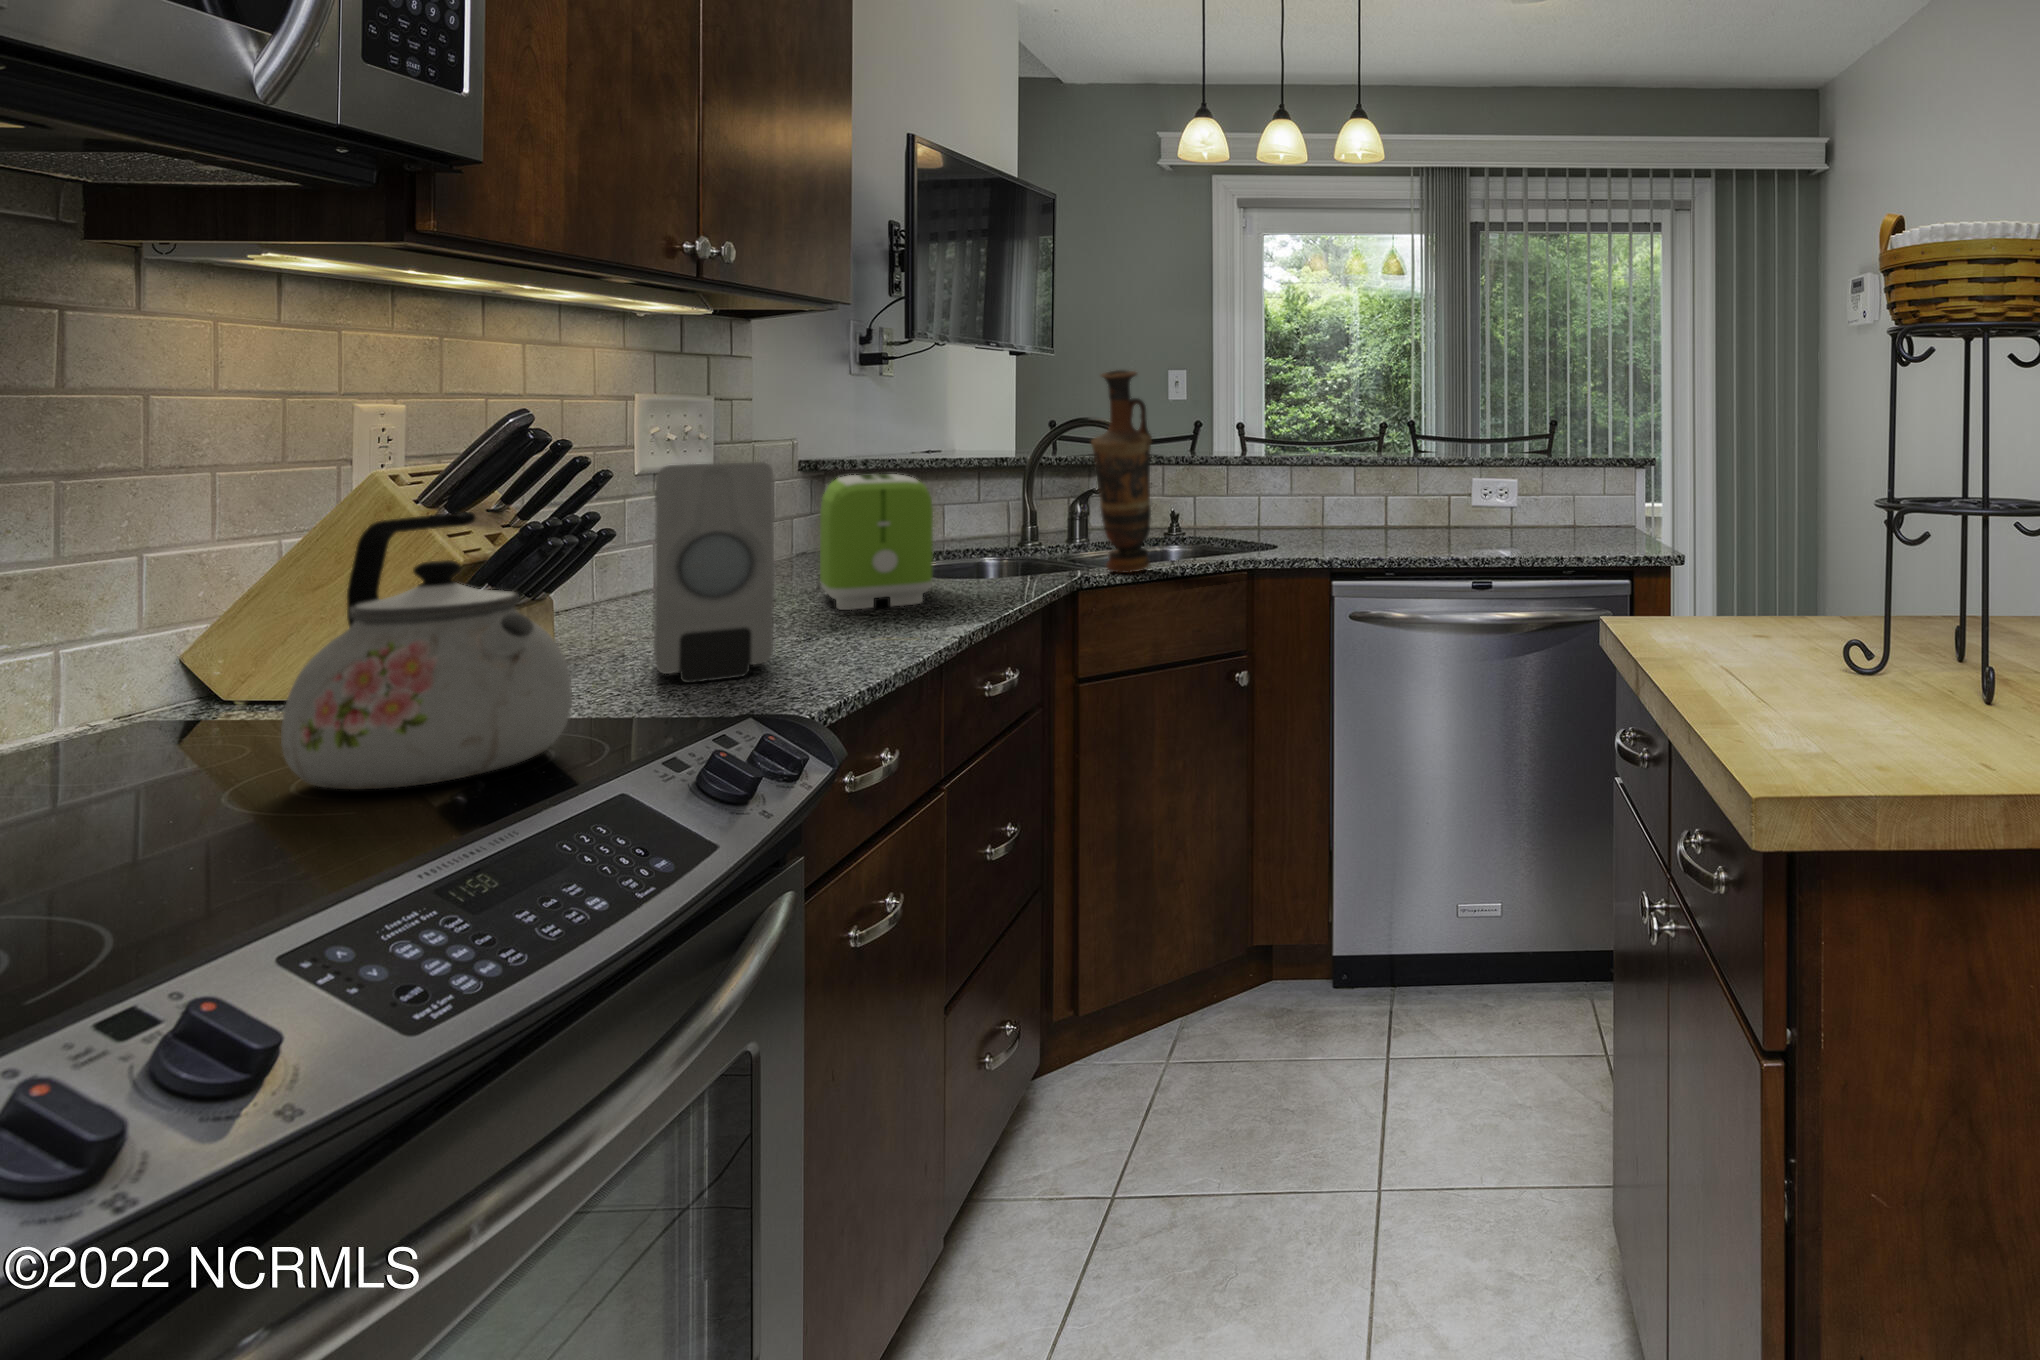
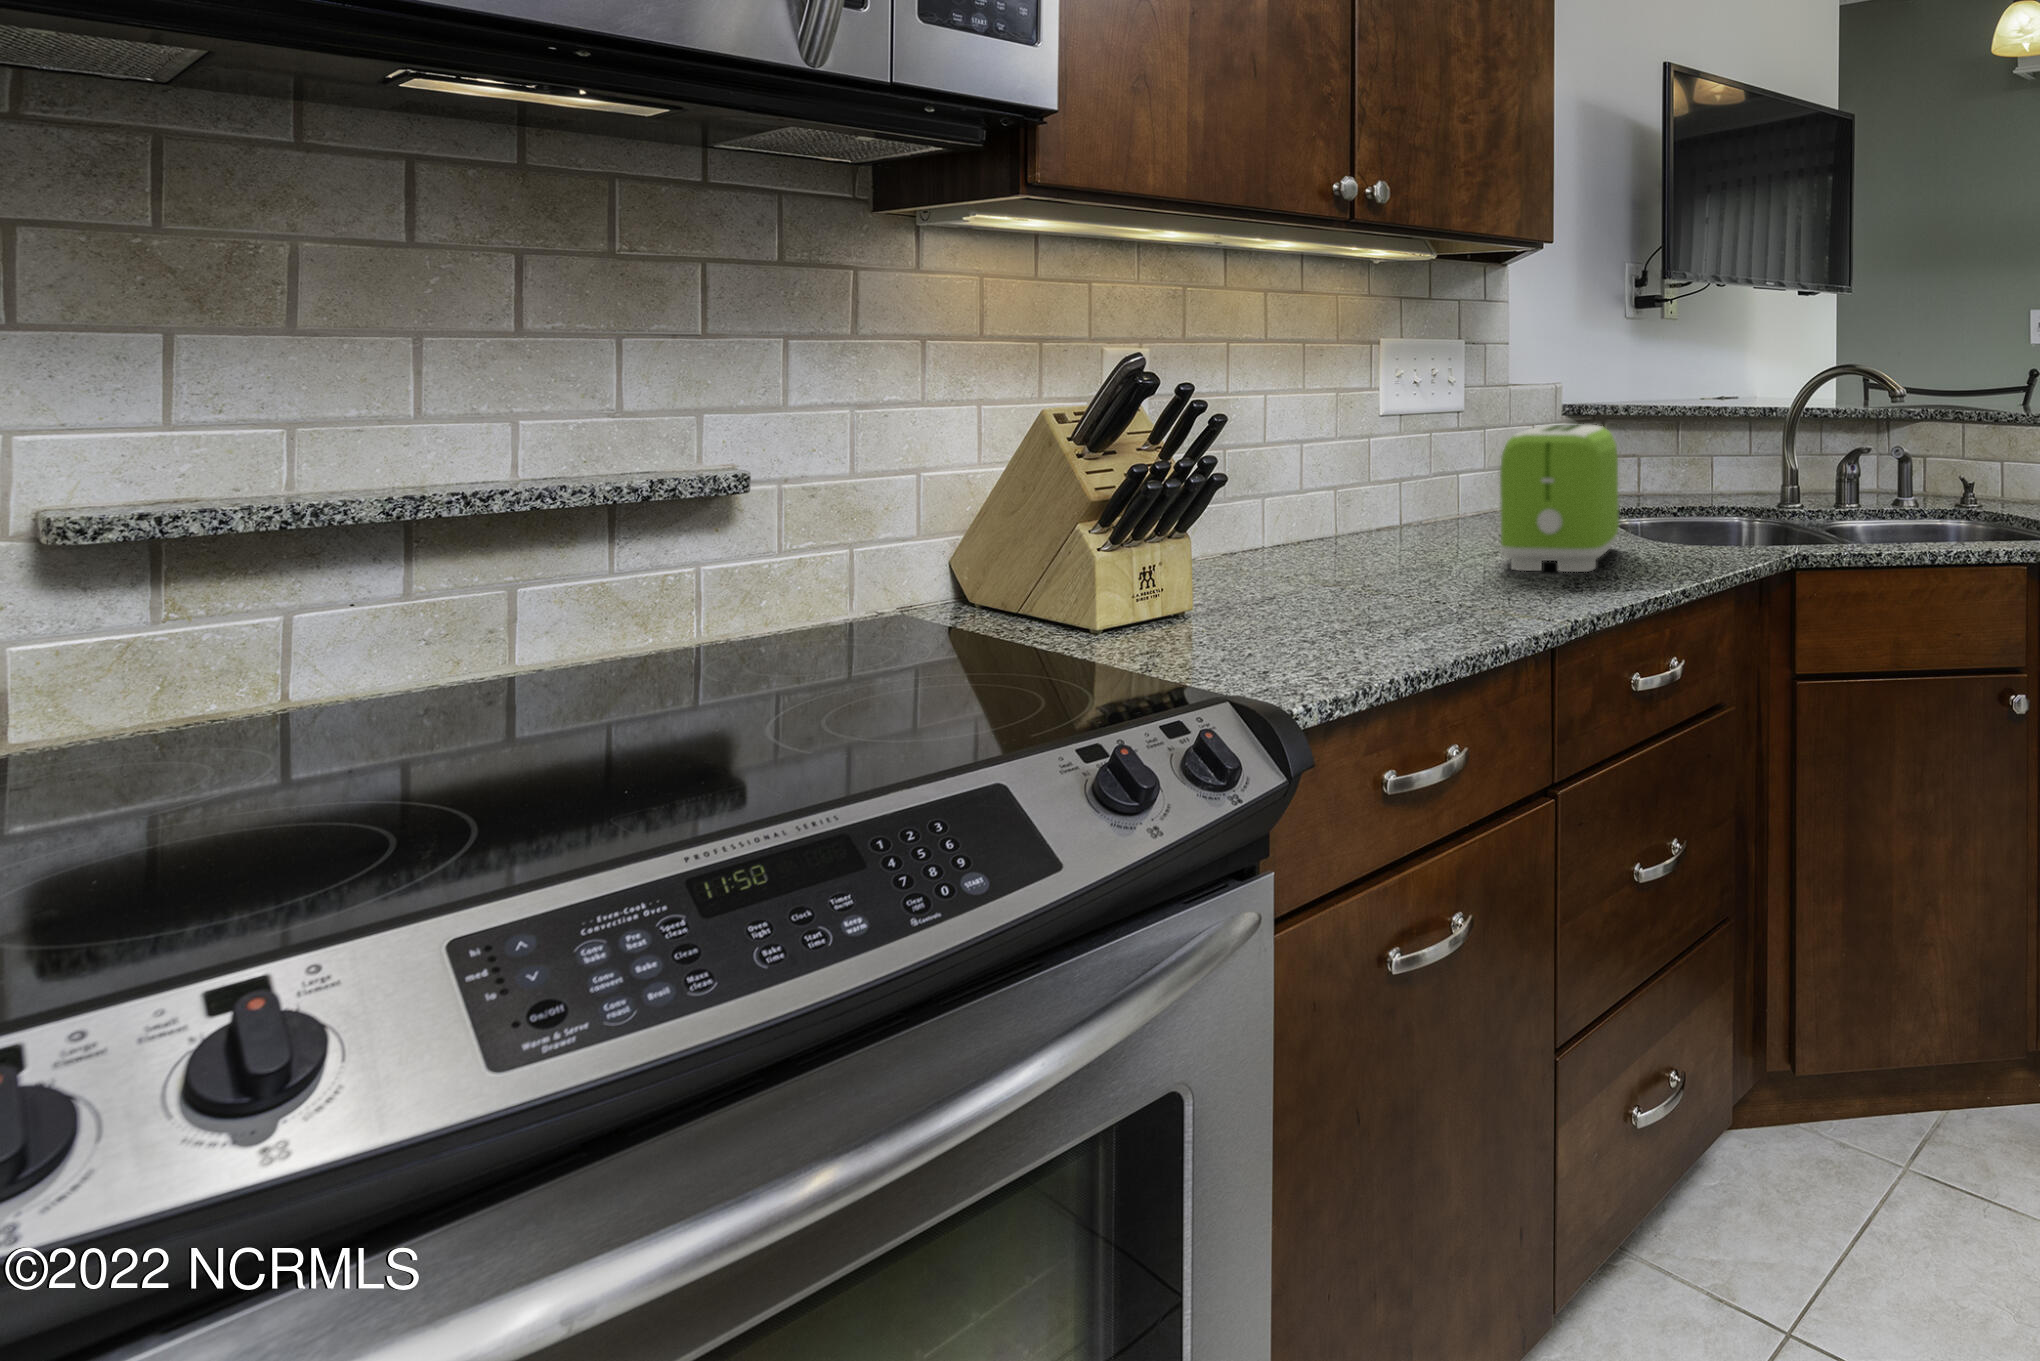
vase: present [1091,370,1152,573] -> none [1808,307,1885,556]
soap dispenser: present [653,462,774,683] -> none [1230,413,1365,643]
kettle: present [281,512,572,789] -> none [812,459,1050,727]

